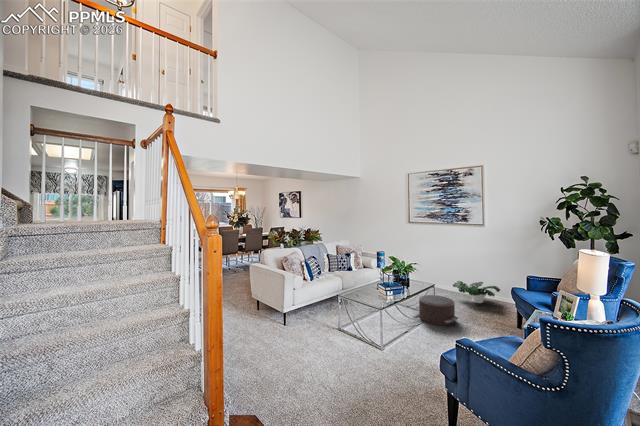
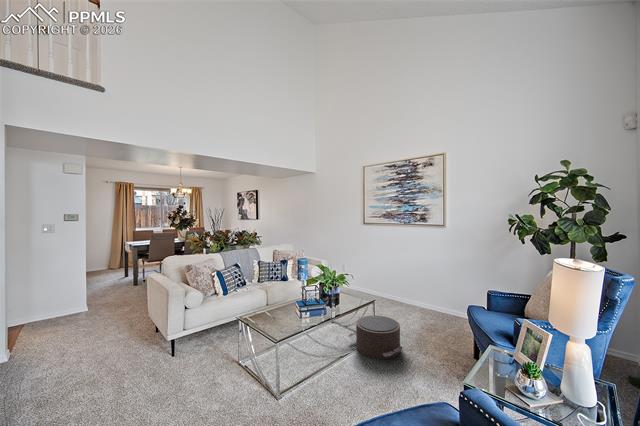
potted plant: present [453,281,500,303] -> none [409,295,465,323]

